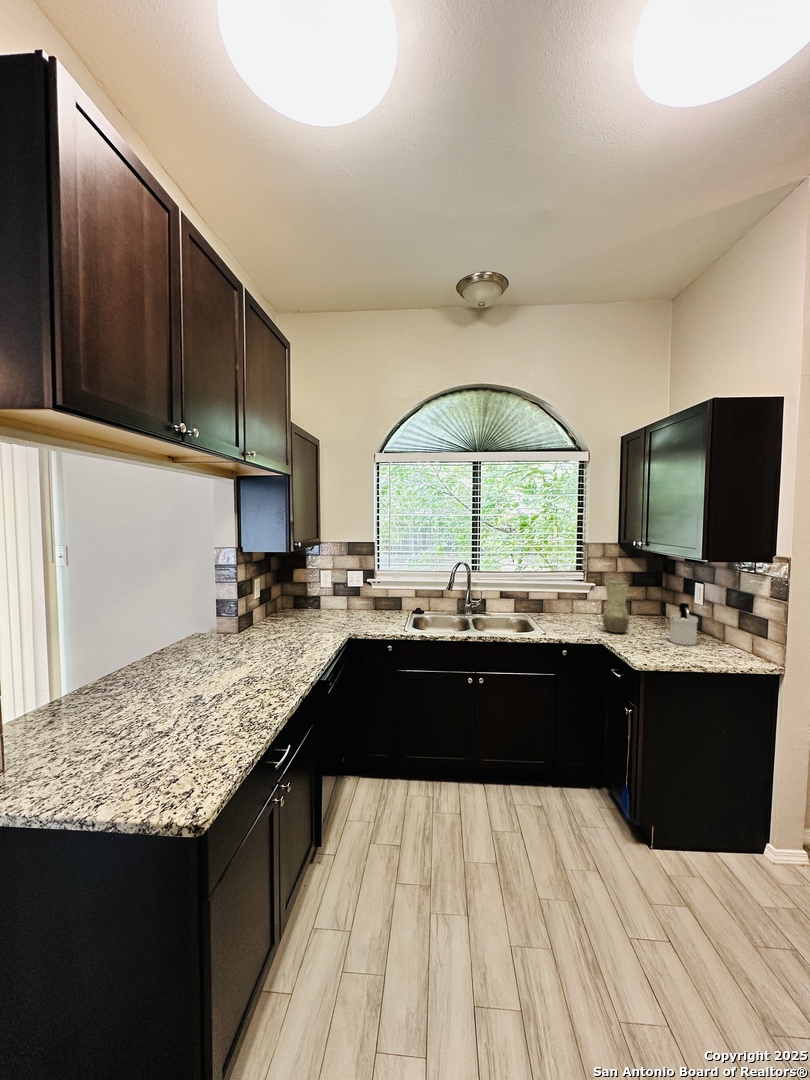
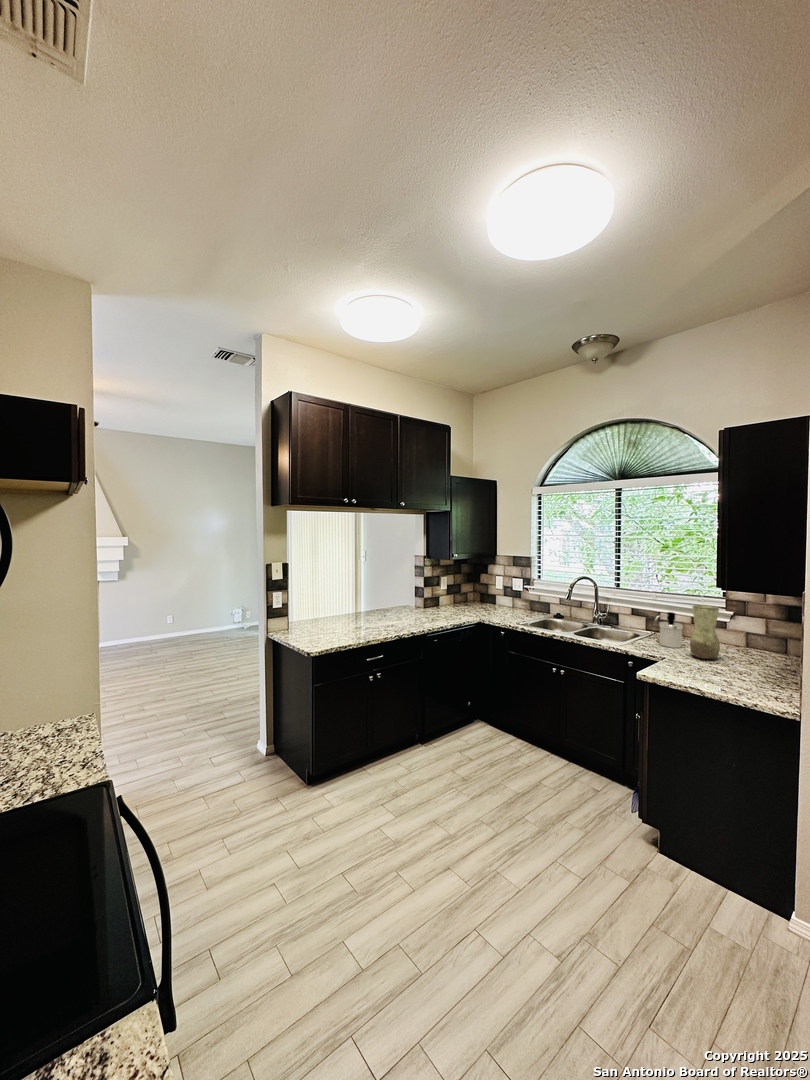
soap dispenser: present [670,603,698,645] -> present [655,612,683,648]

